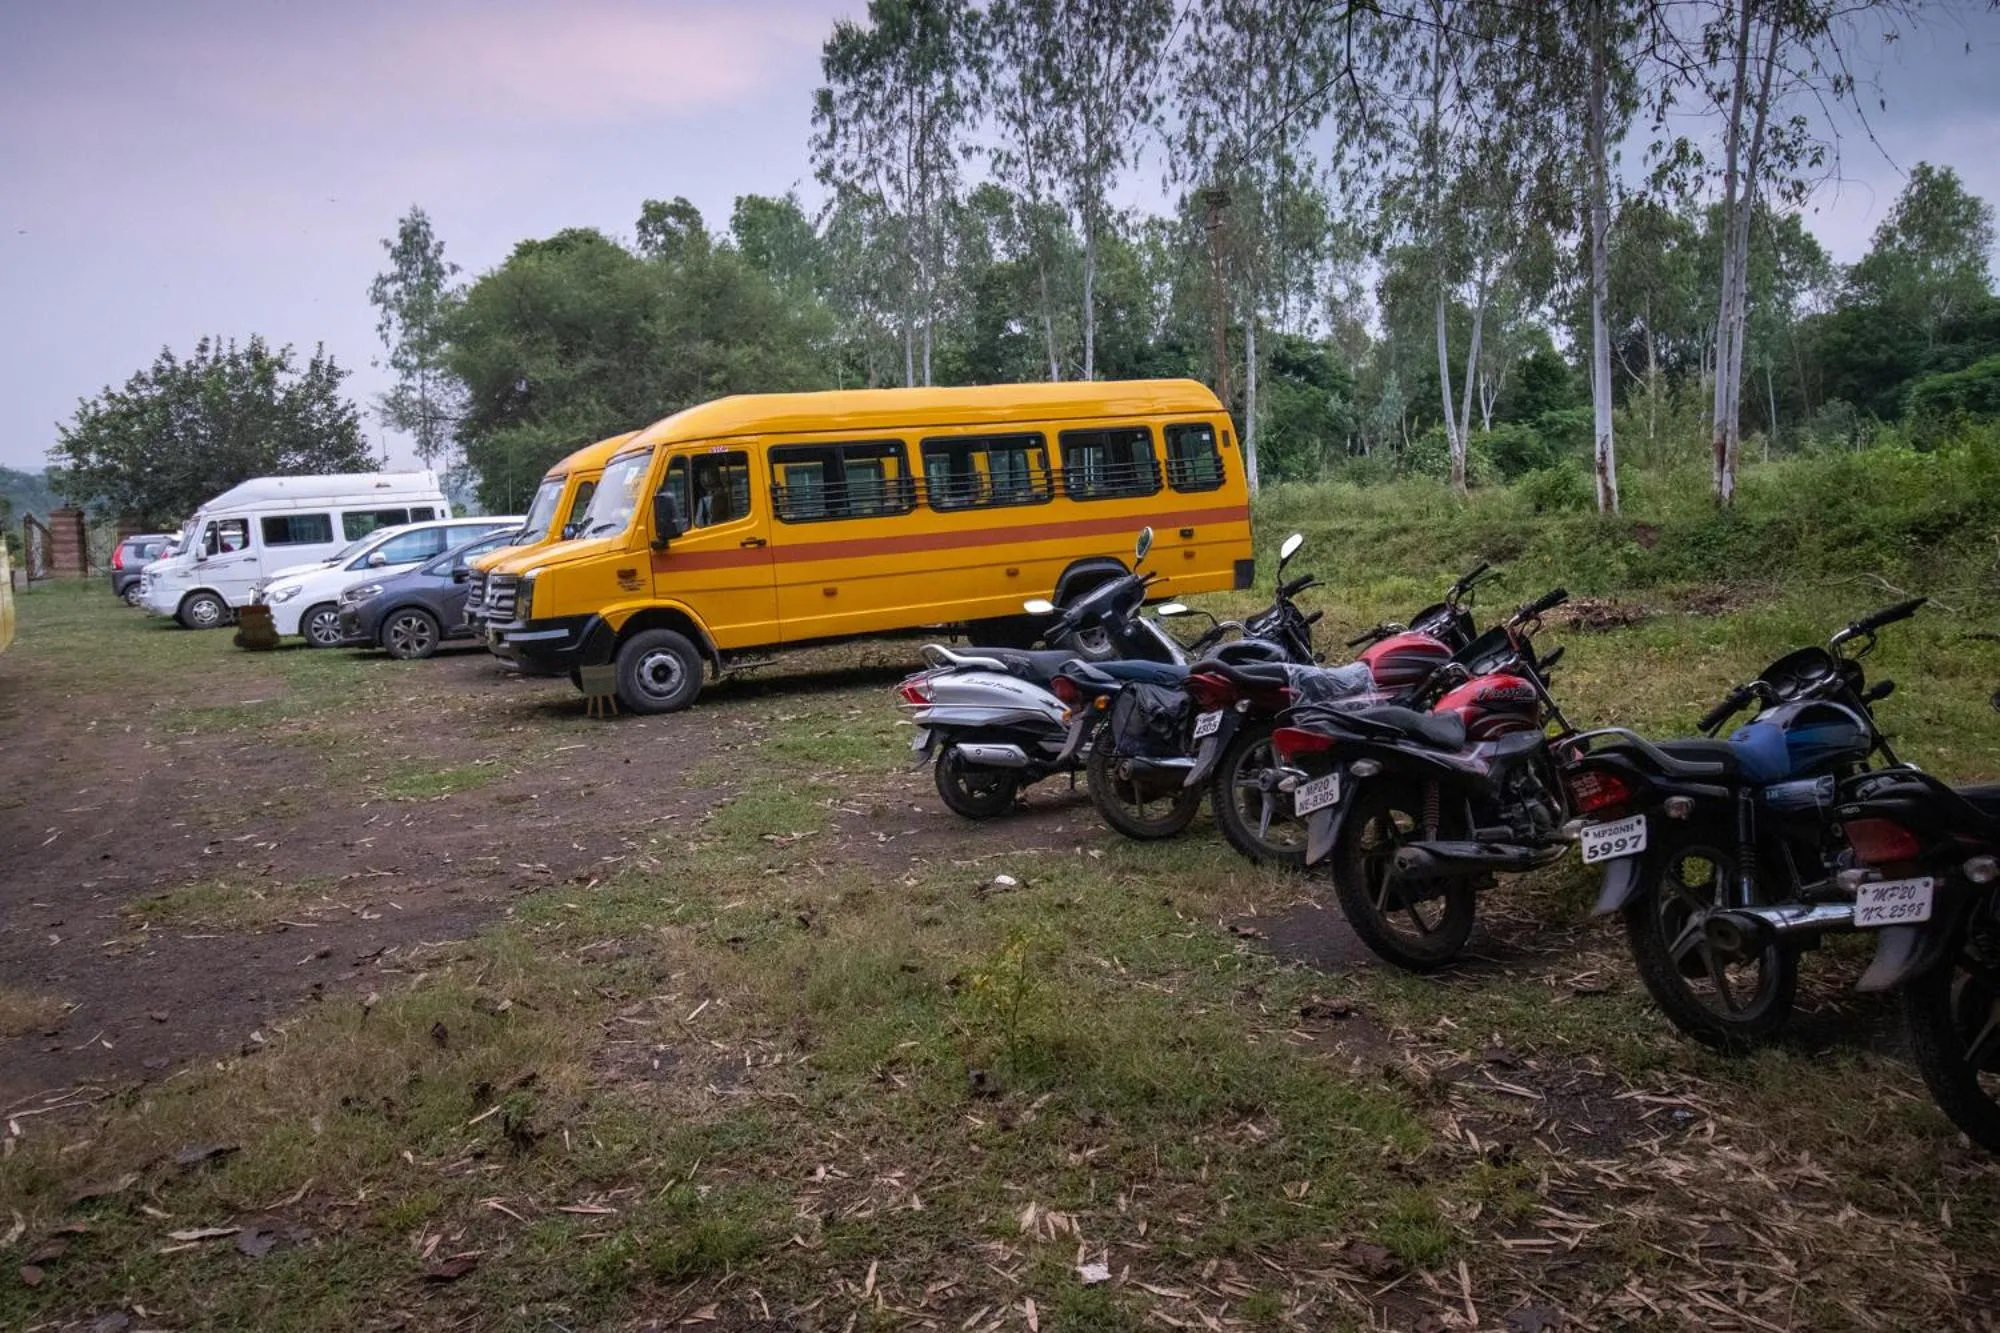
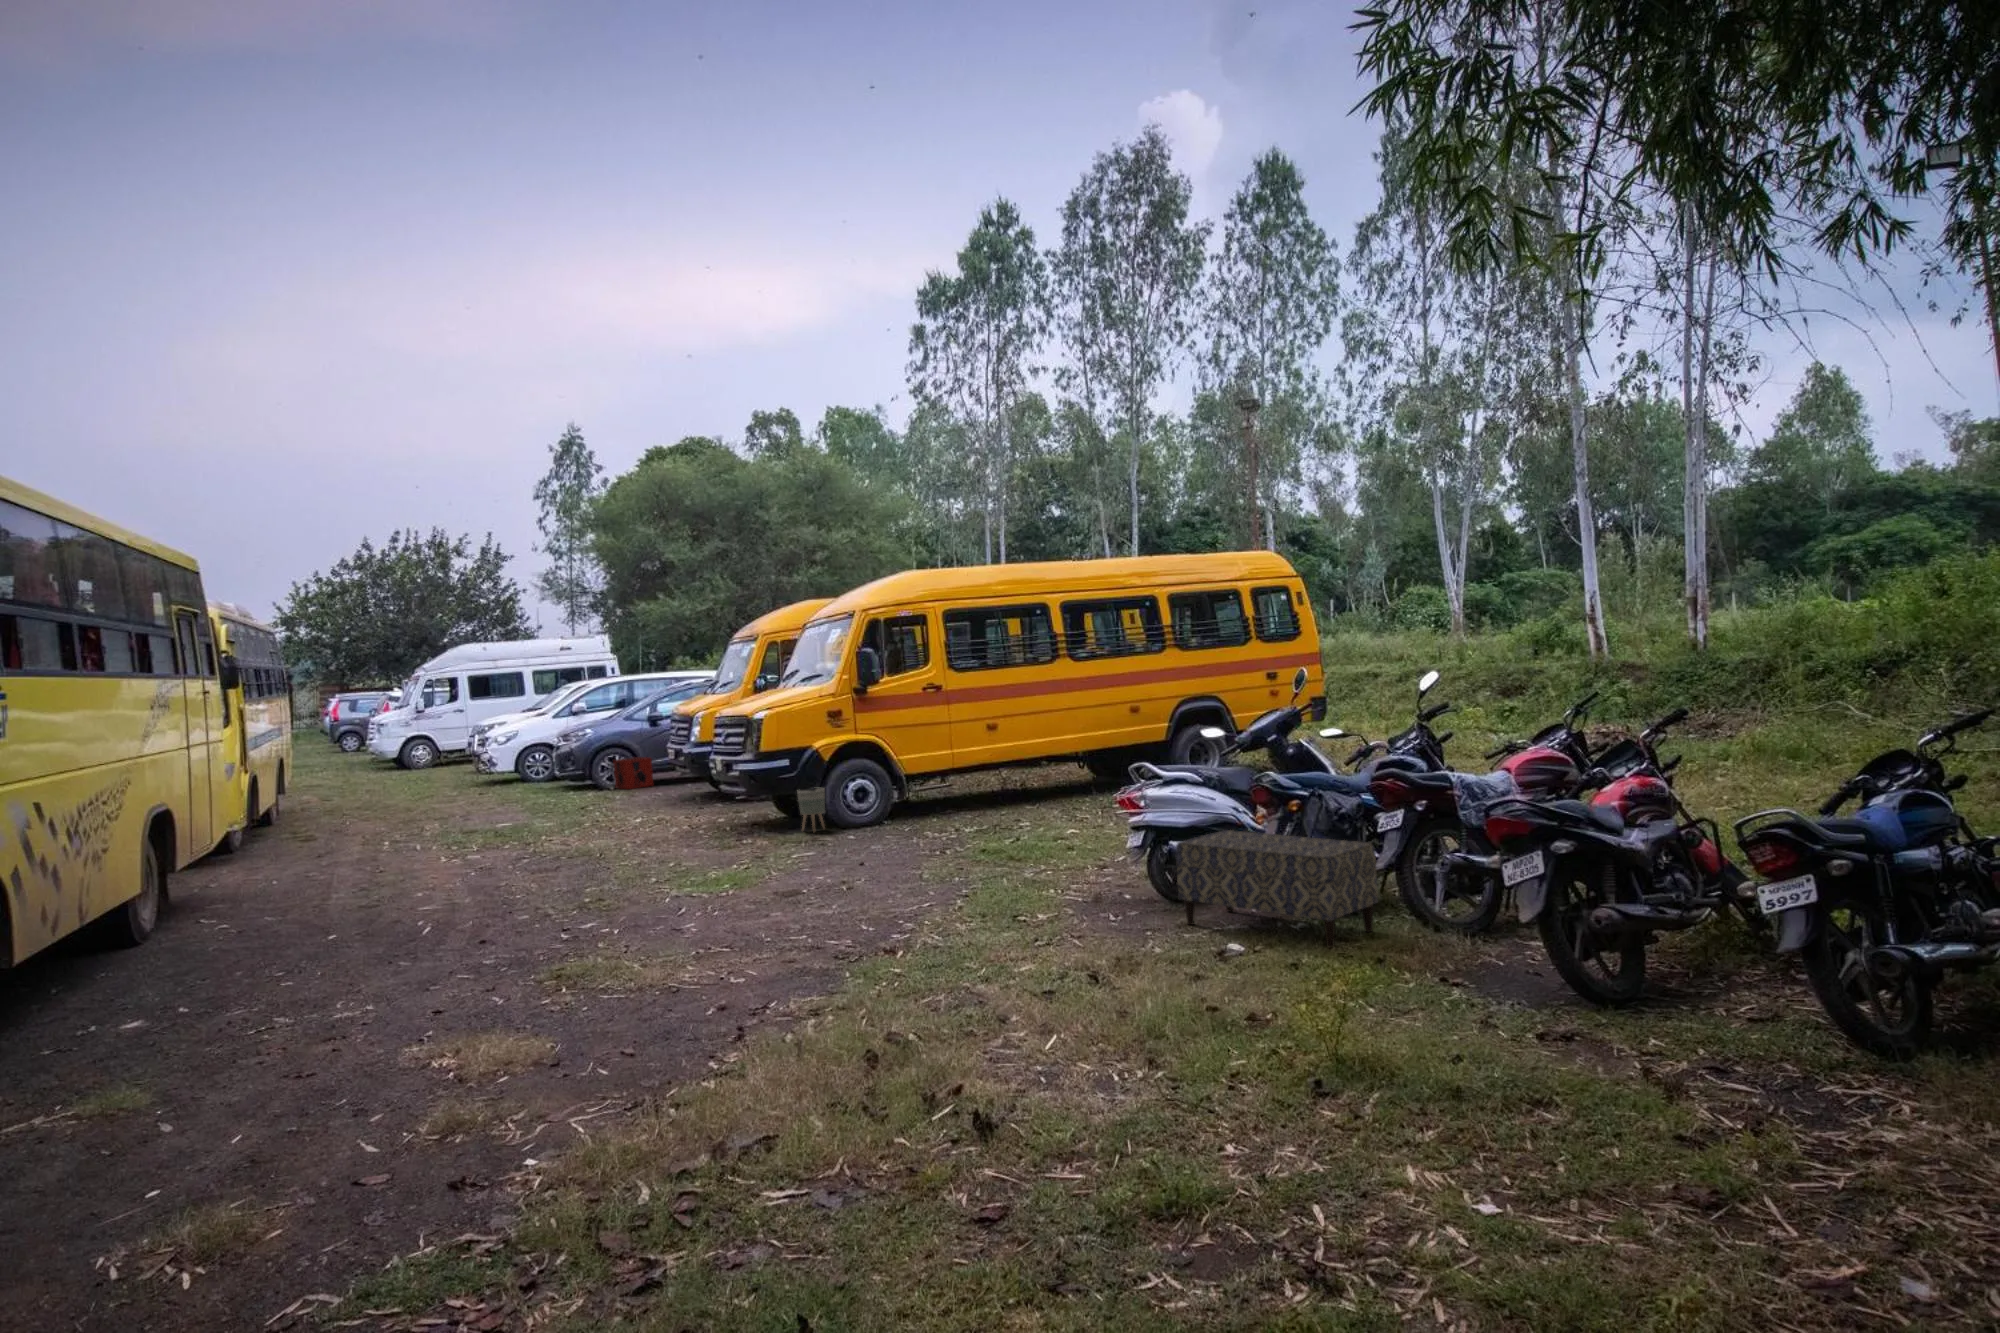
backpack: present [233,604,281,650] -> none [461,746,499,784]
storage box: none [407,620,458,659] -> present [613,757,653,789]
bench: none [952,729,1194,883] -> present [1176,830,1378,948]

